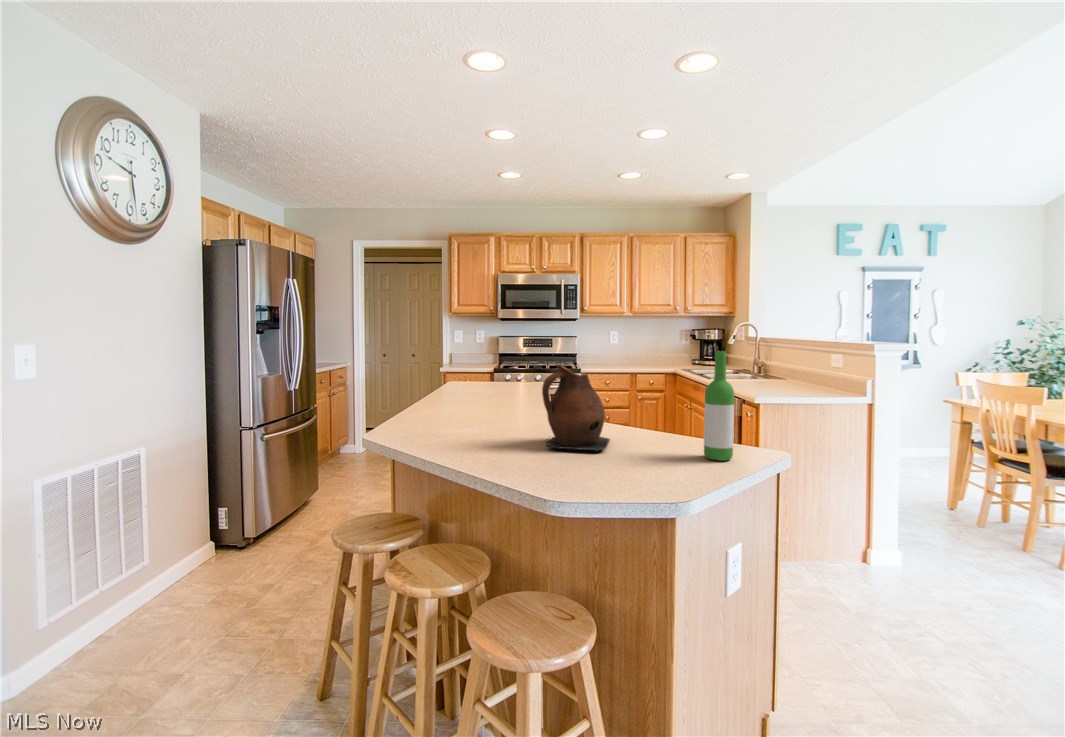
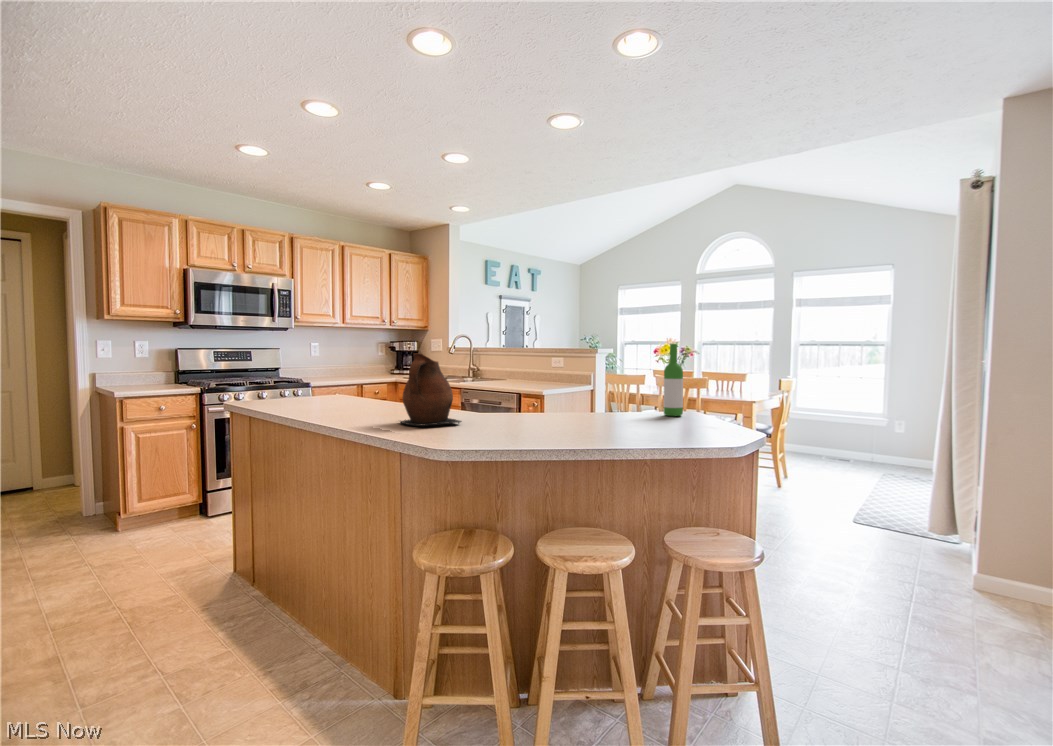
ceramic pitcher: present [542,365,610,451] -> present [400,353,461,426]

